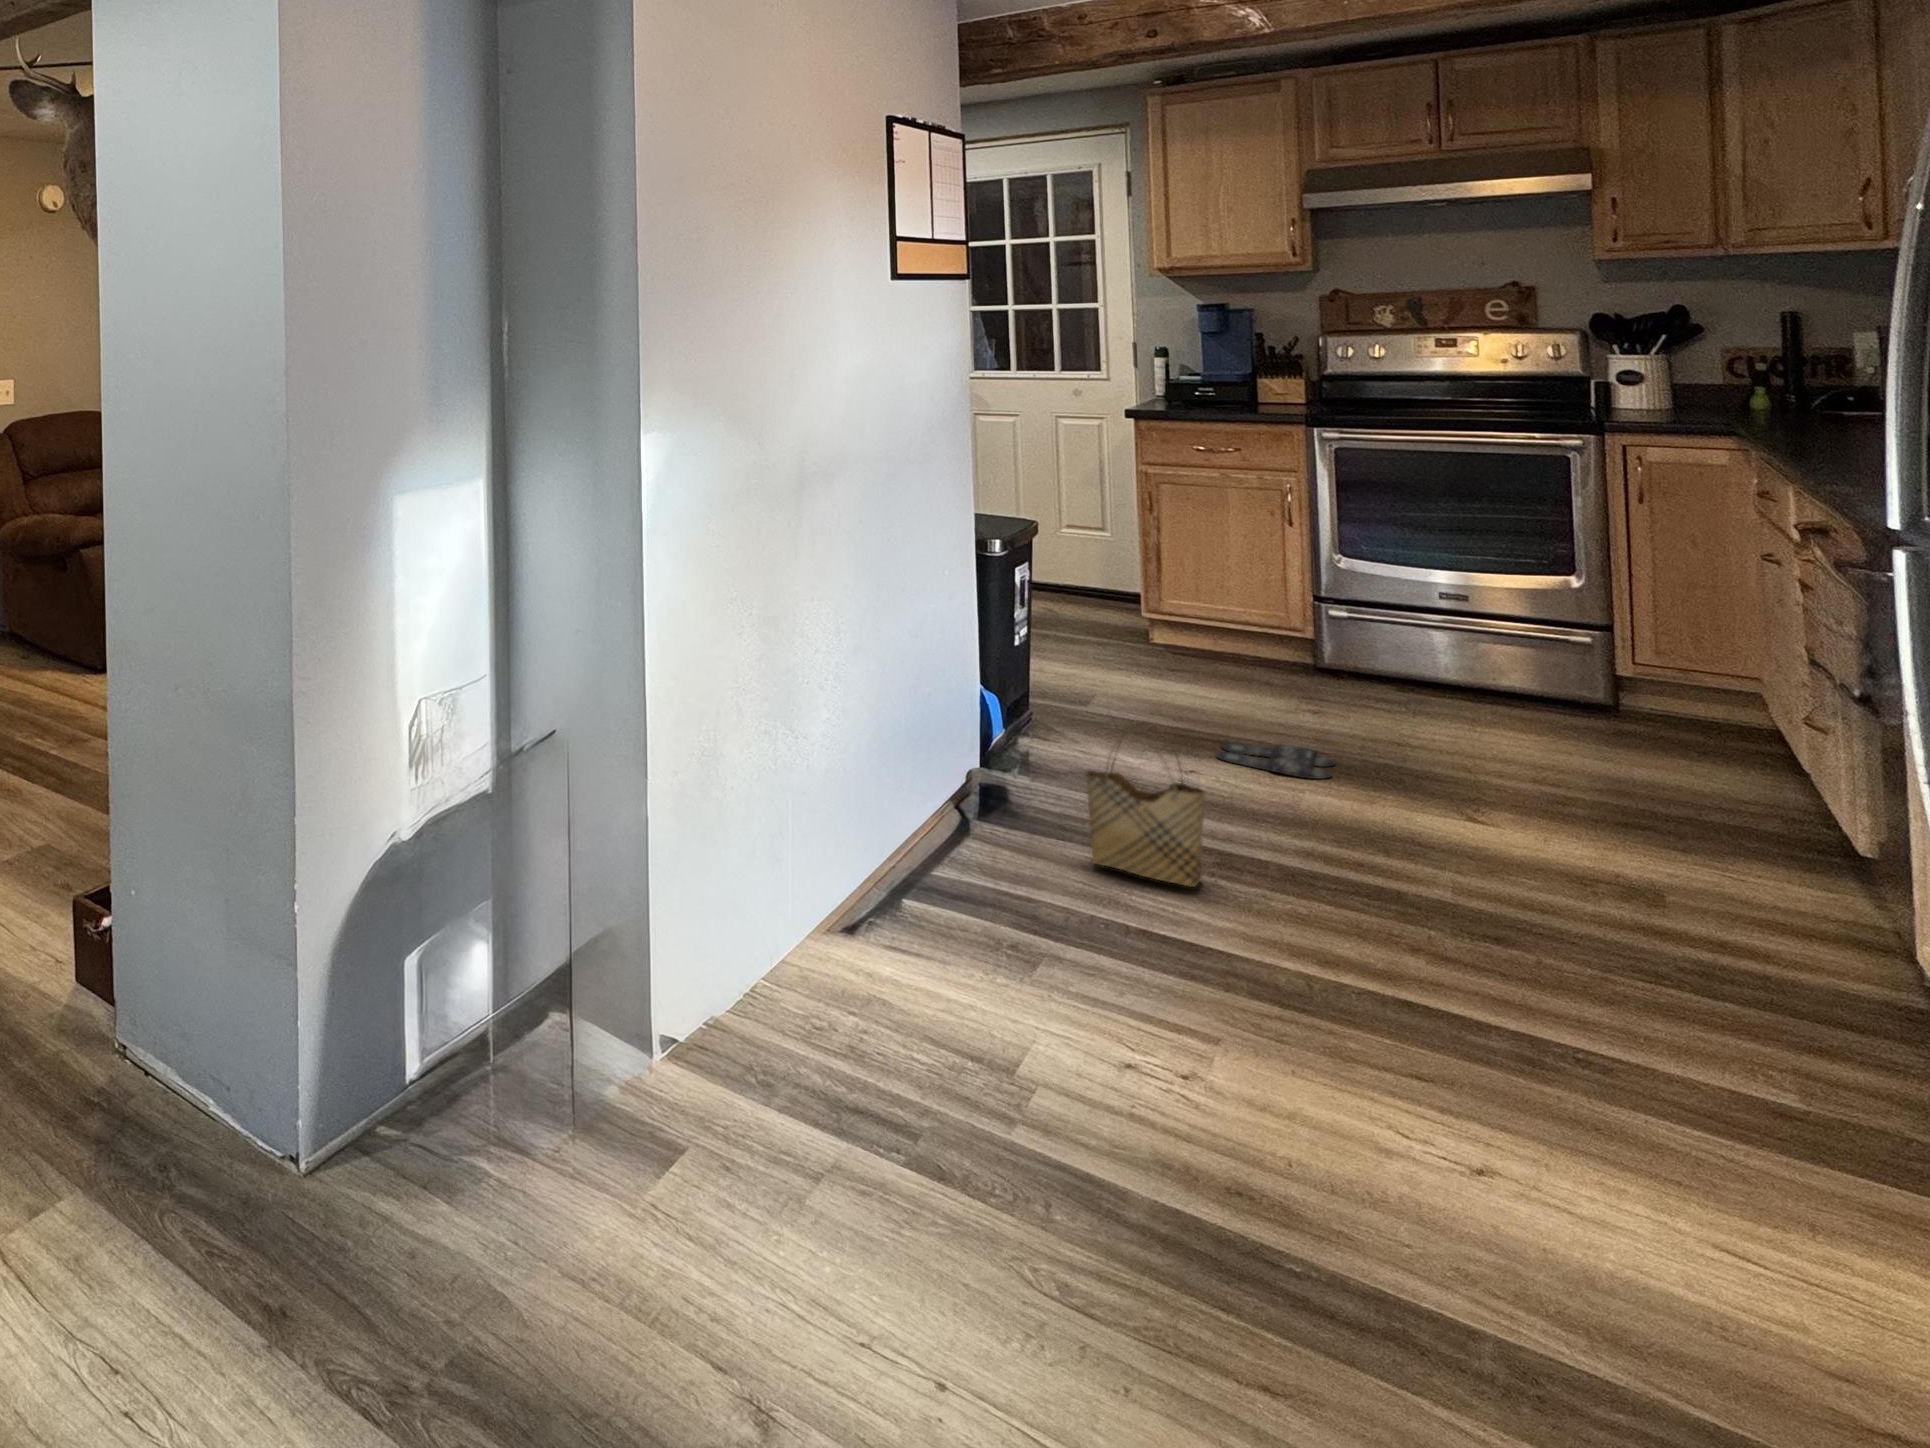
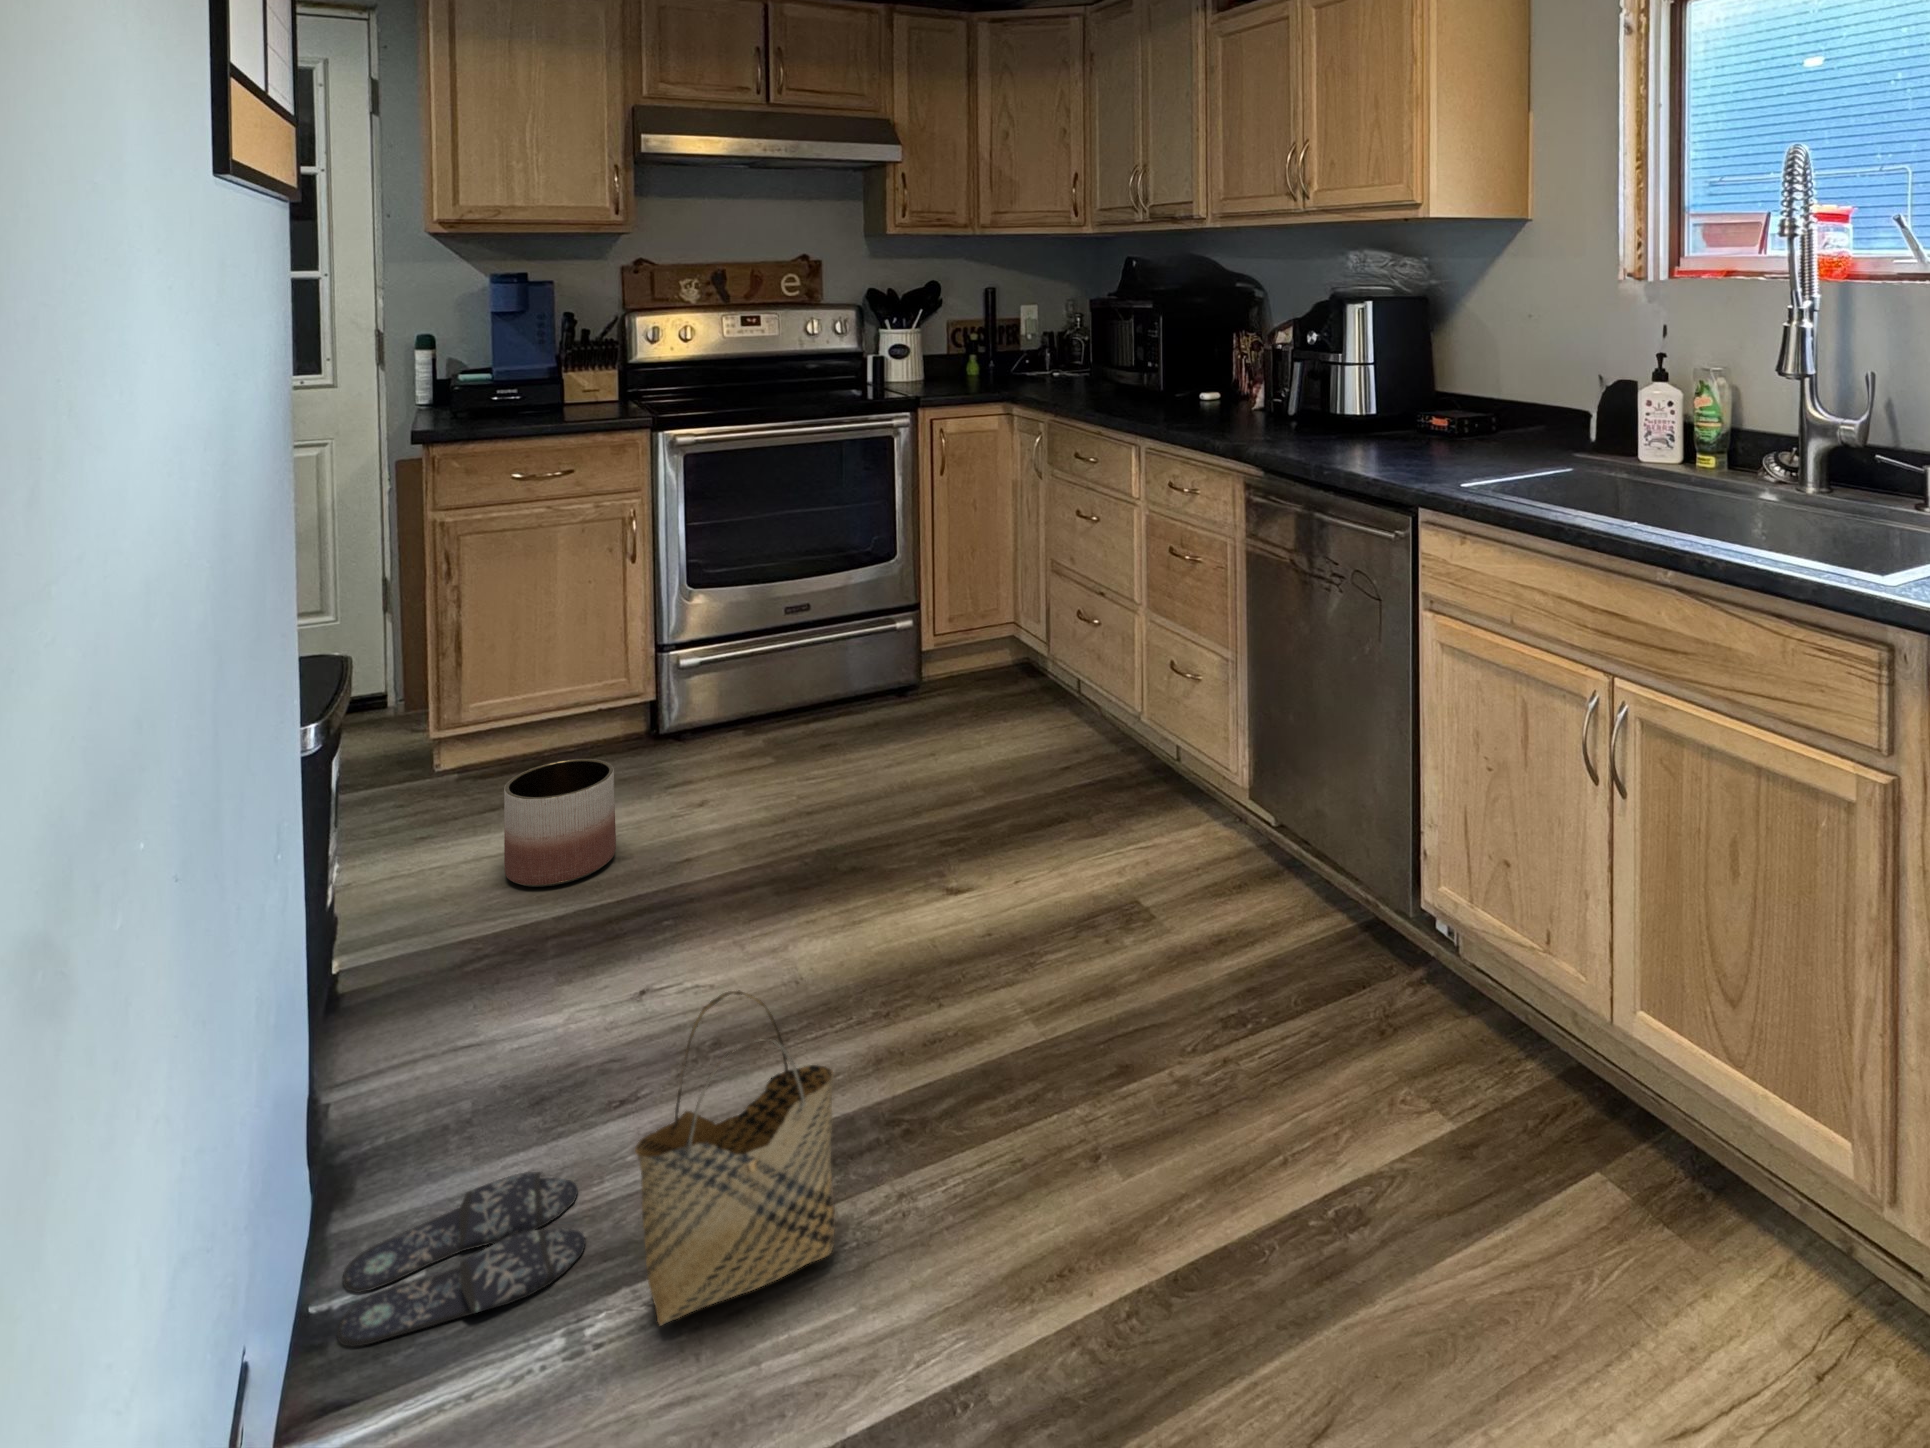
planter: none [1146,641,1225,719] -> present [504,759,616,887]
slippers: present [1217,743,1334,779] -> present [337,1172,586,1347]

